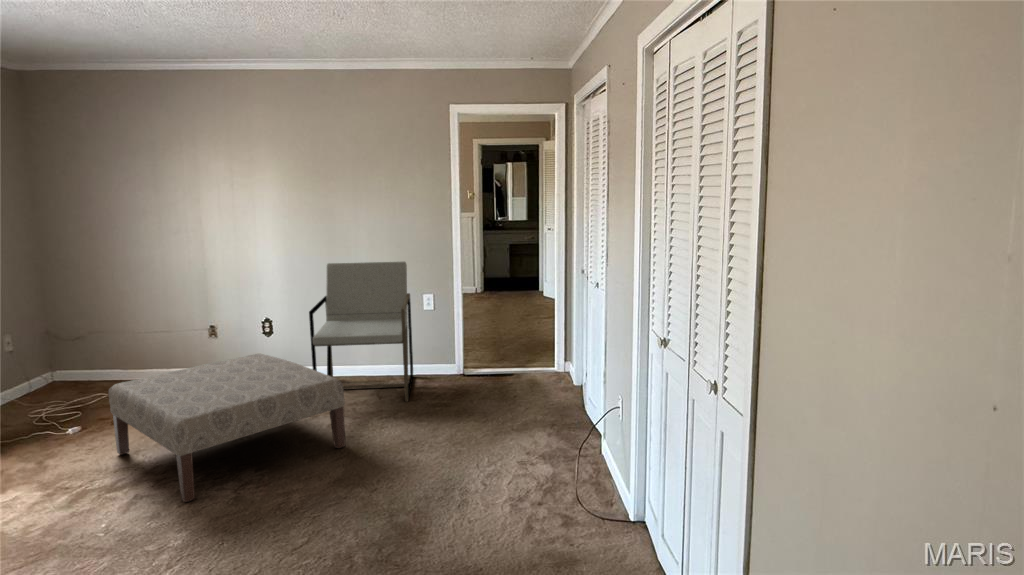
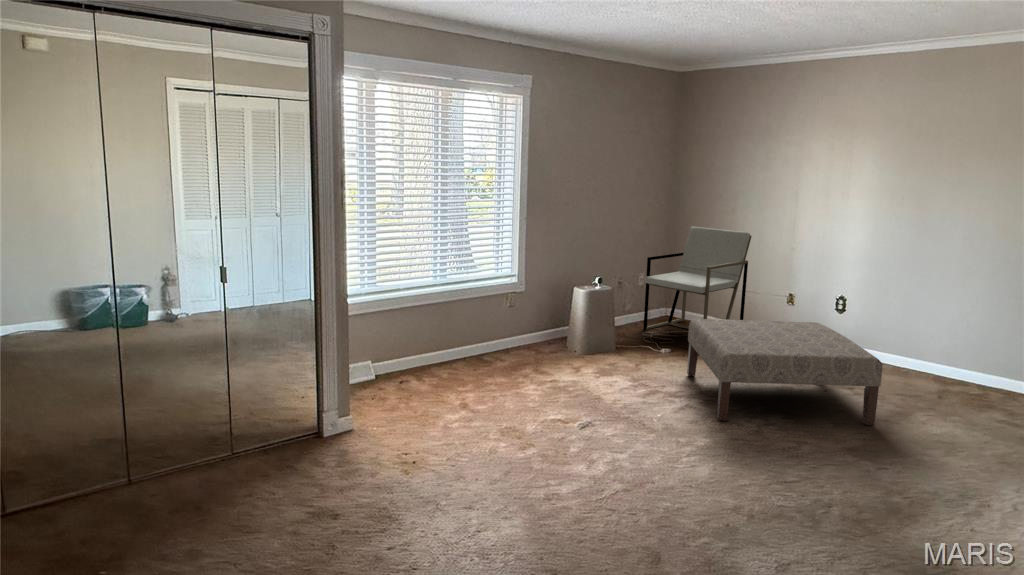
armchair: present [309,262,413,402] -> present [643,226,752,330]

